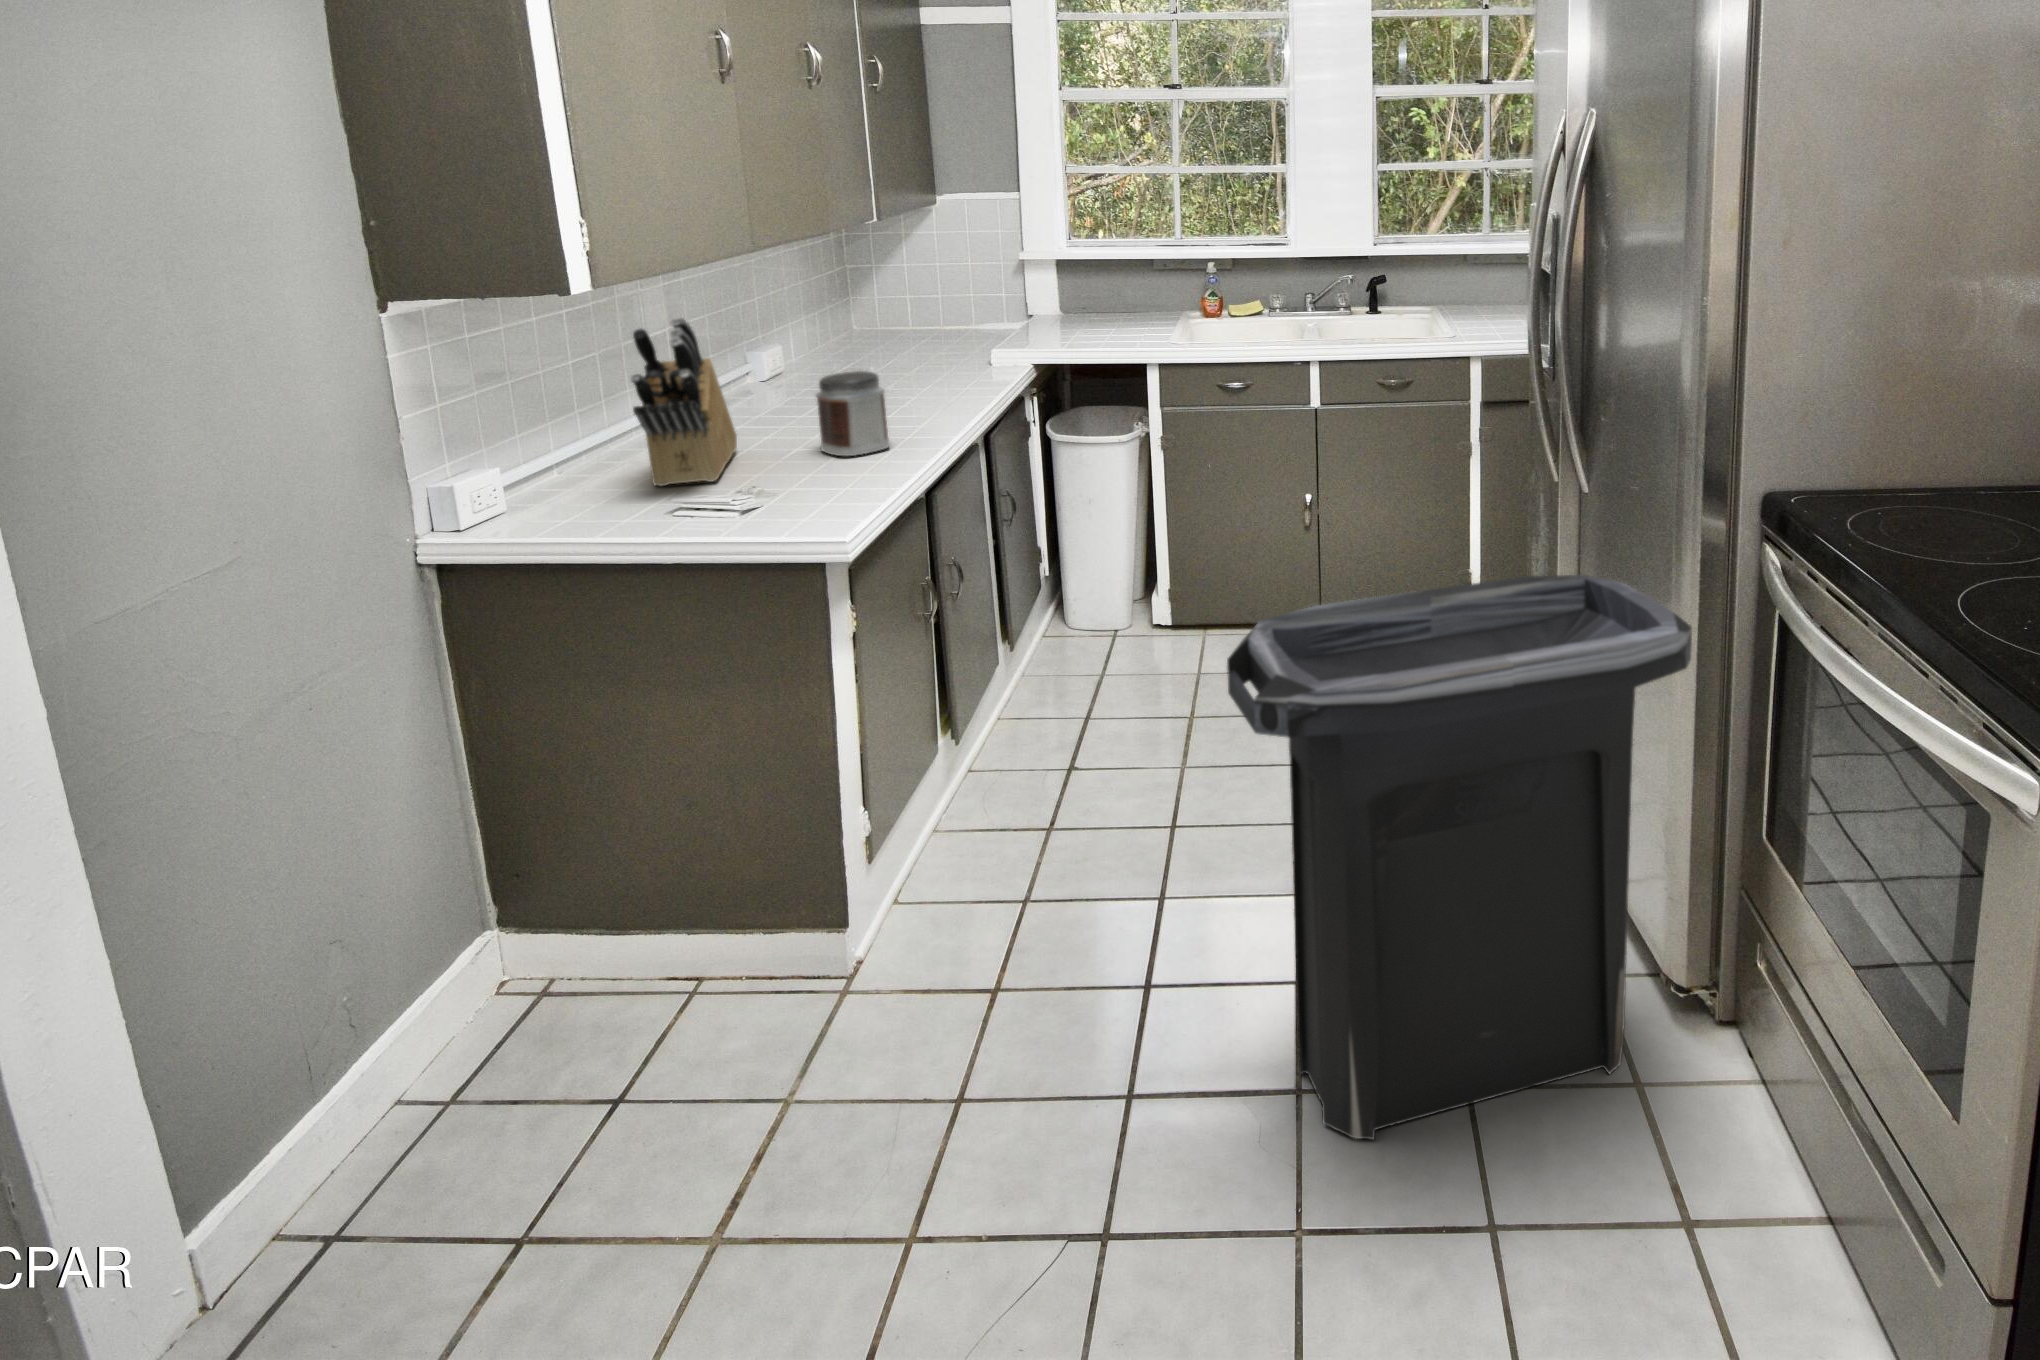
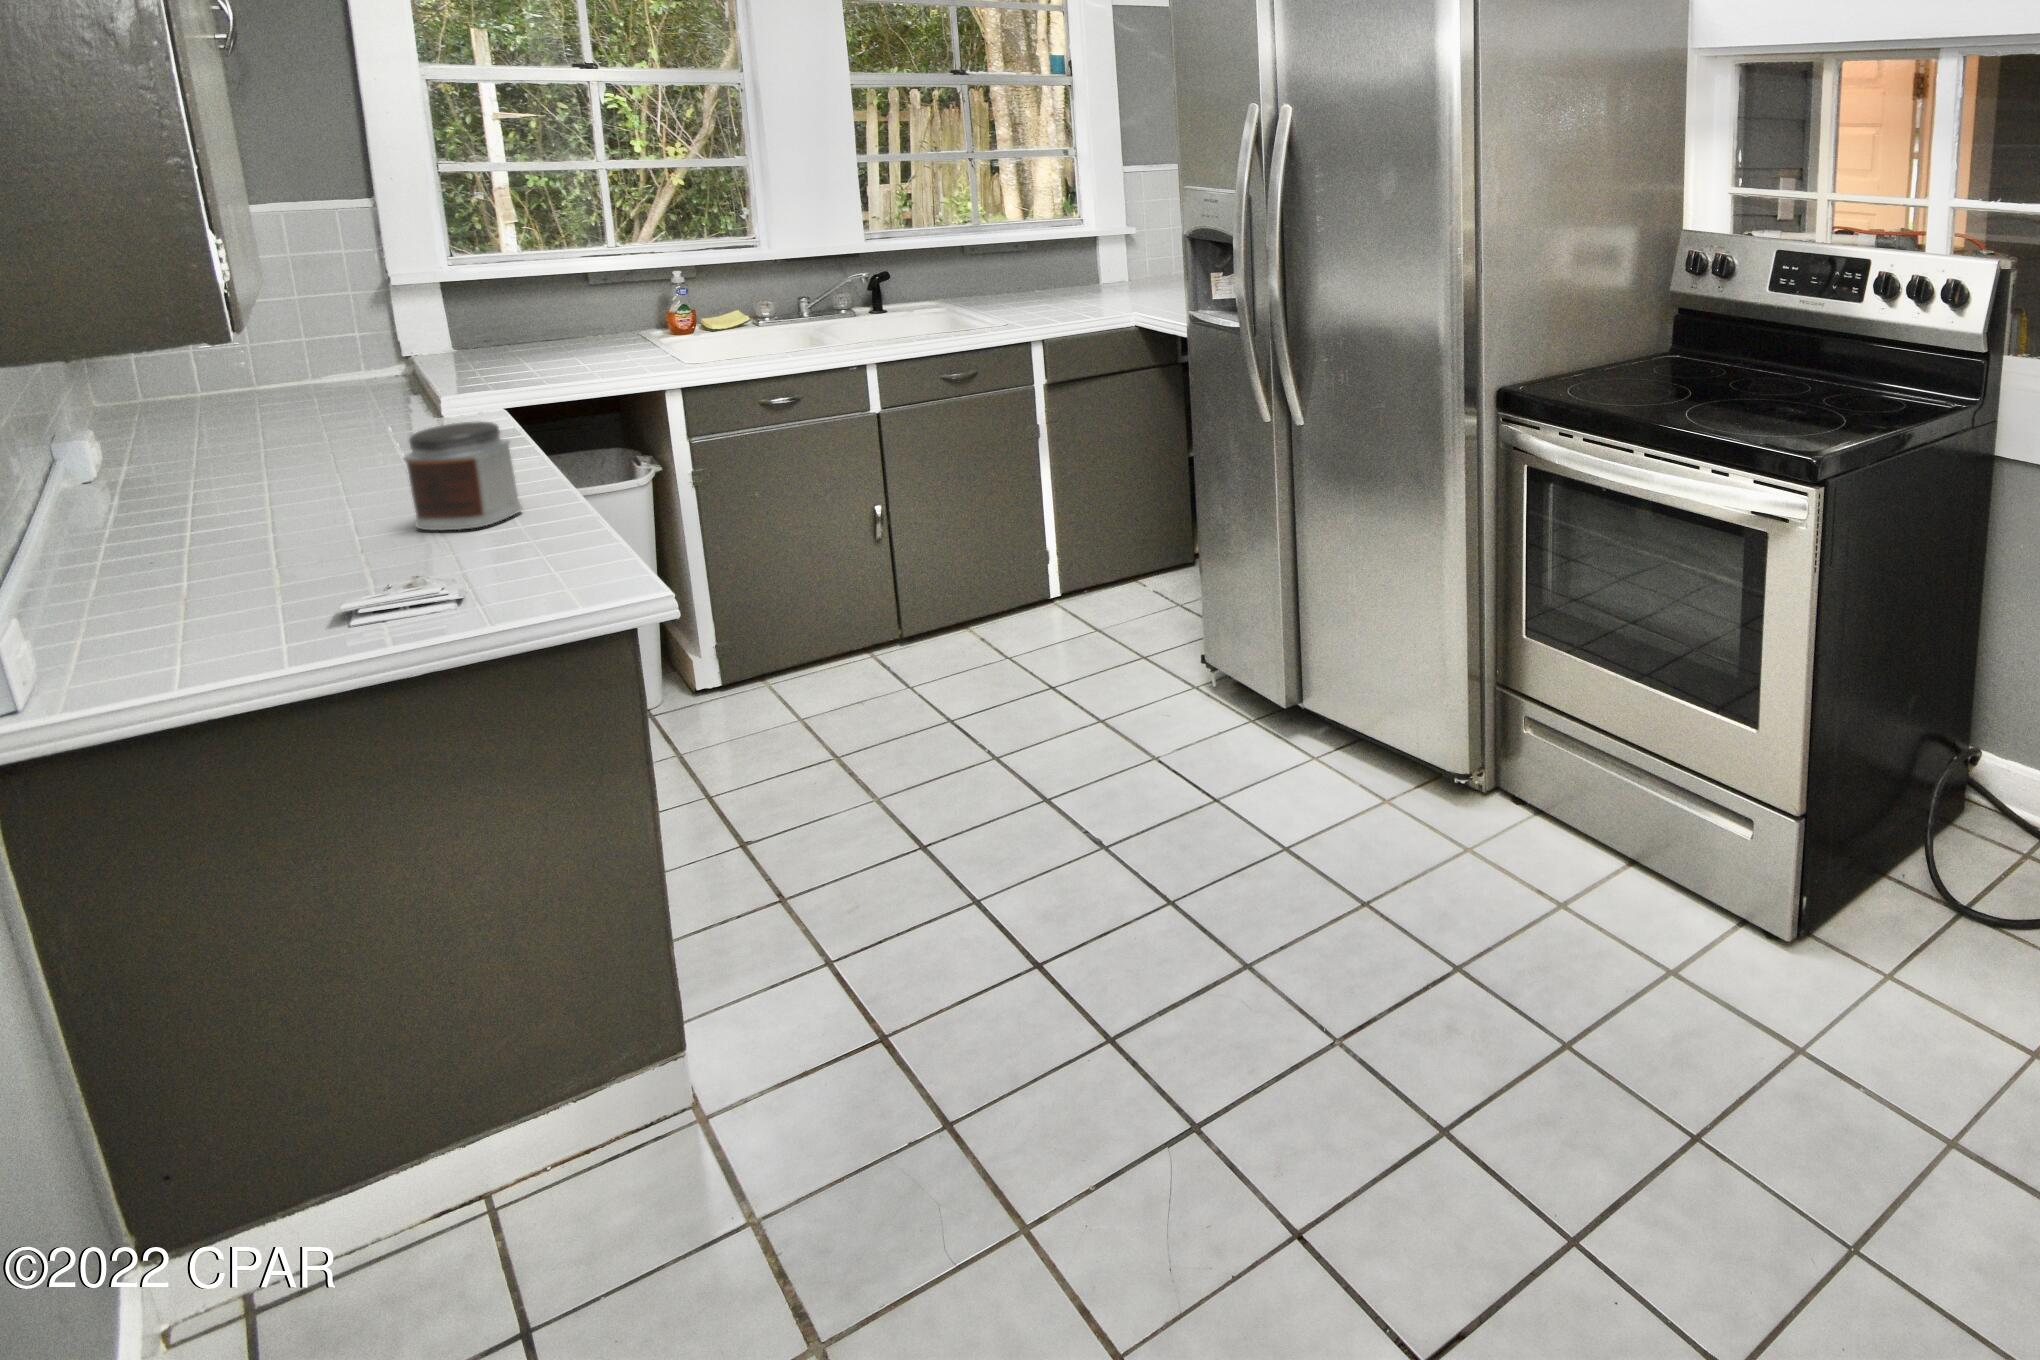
knife block: present [630,317,737,486] -> none [166,369,338,607]
trash can: present [1227,574,1692,1140] -> none [1167,480,1470,973]

